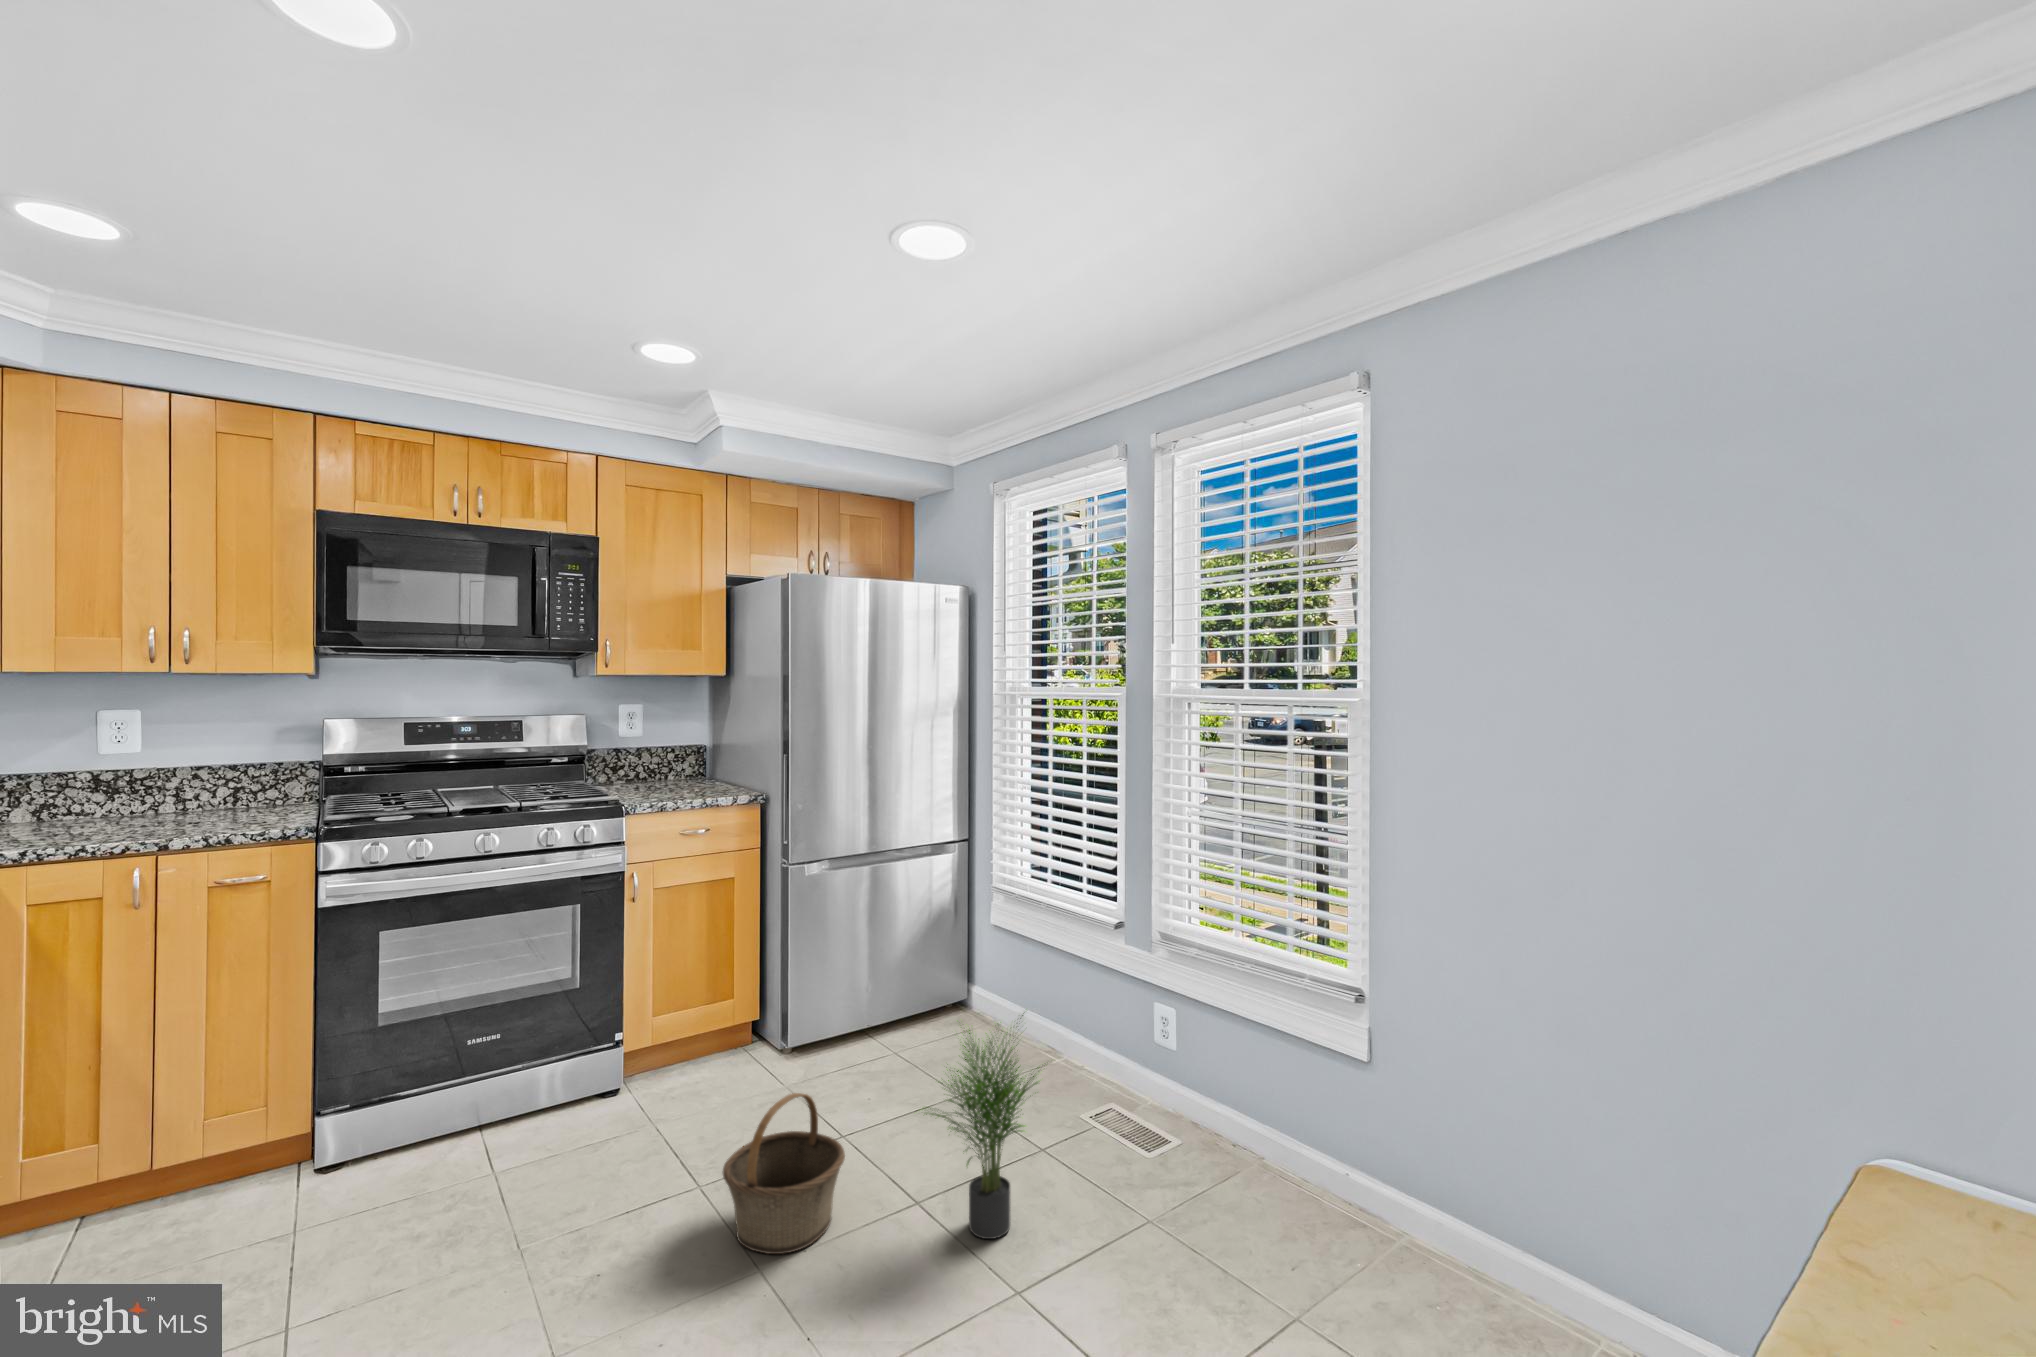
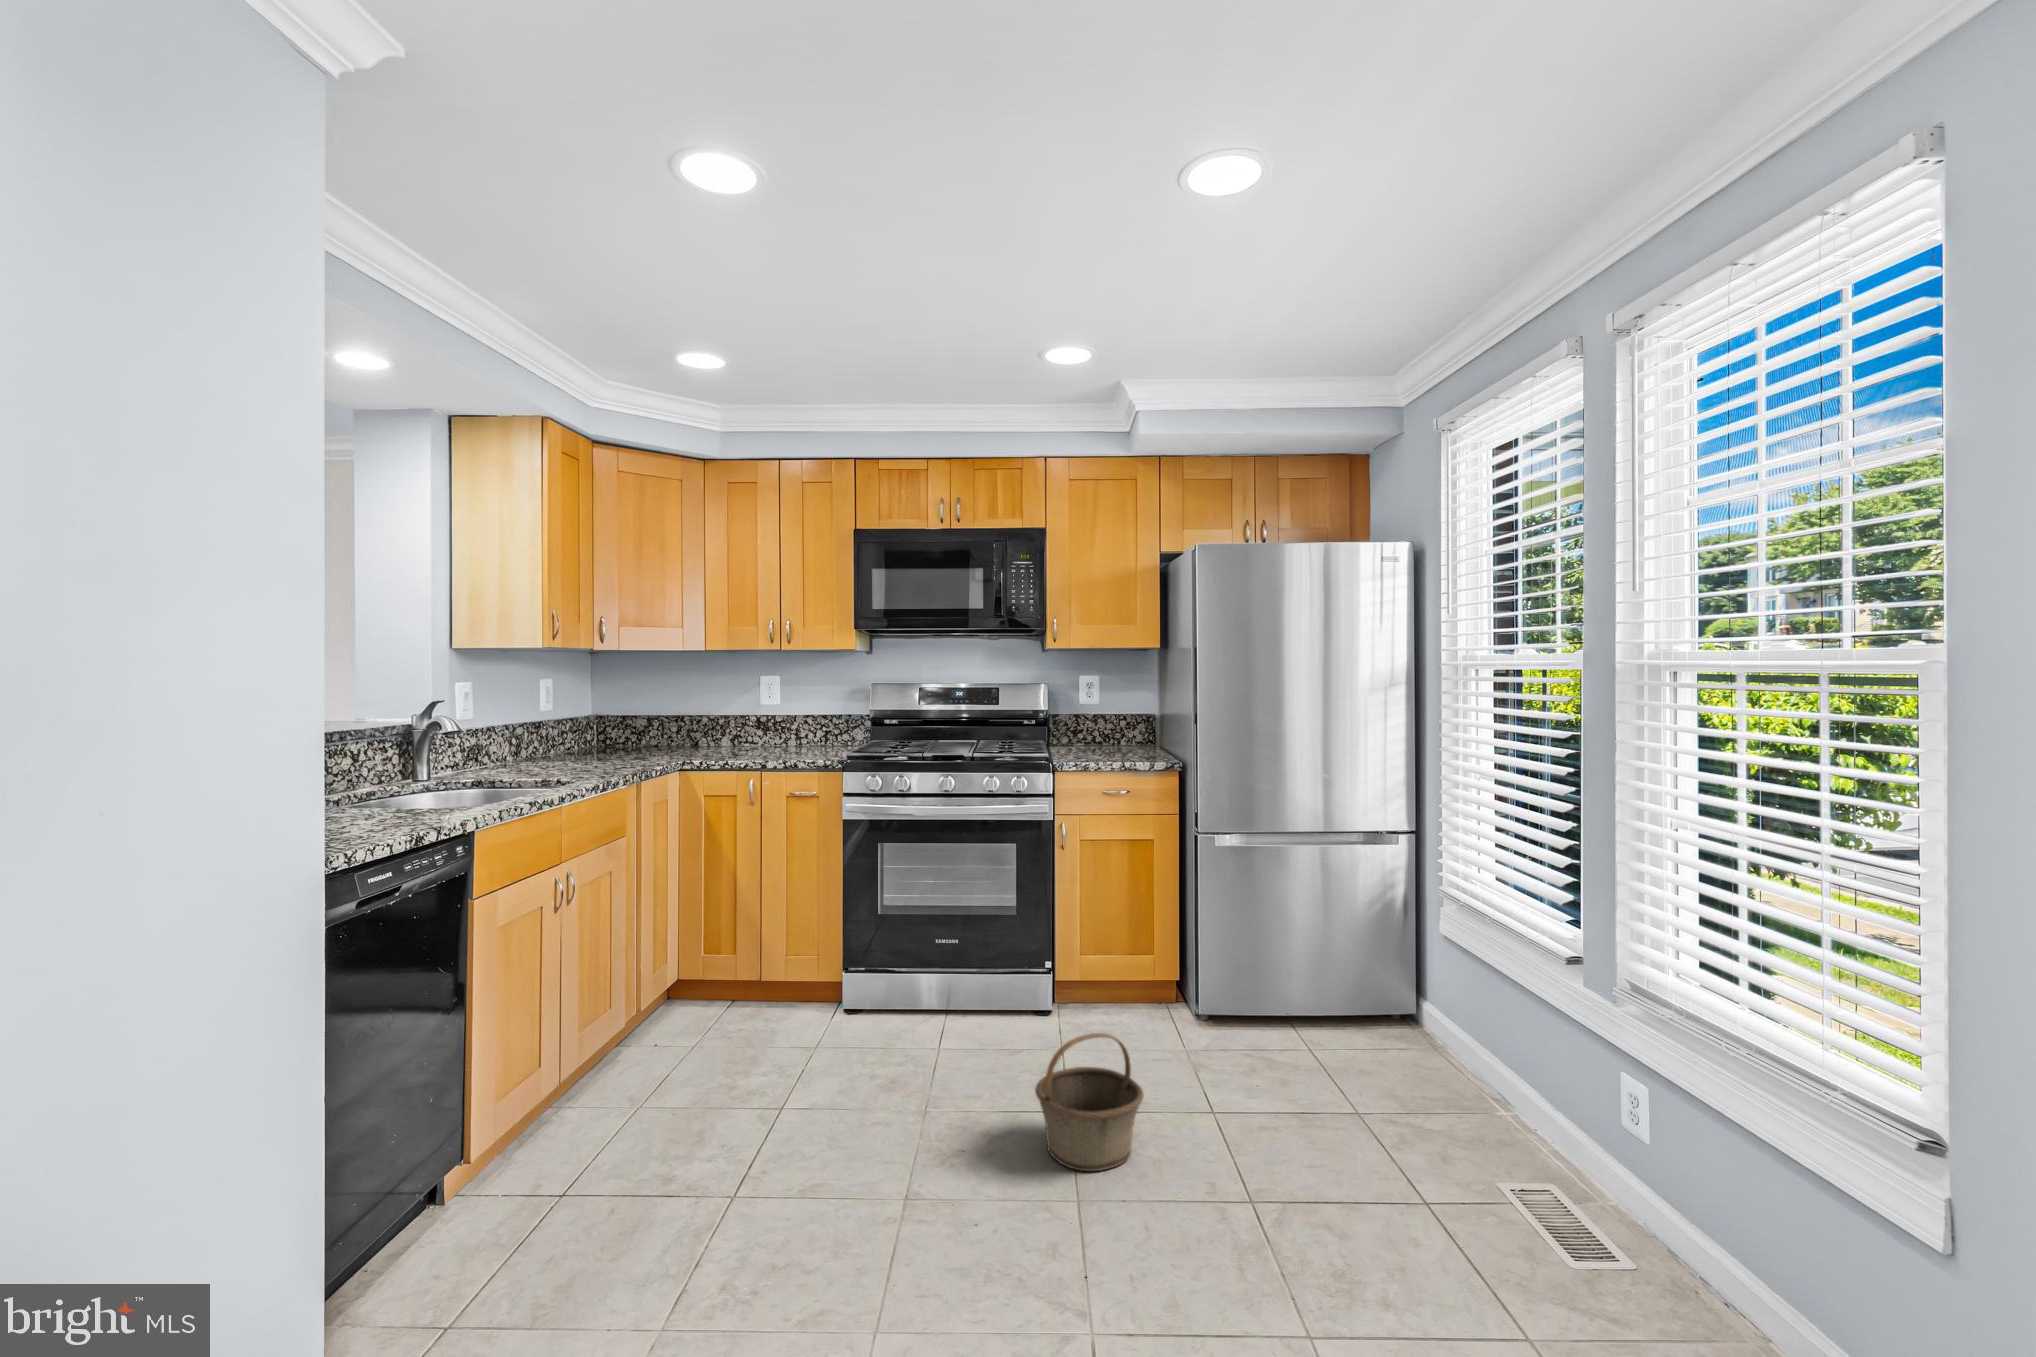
potted plant: present [926,1012,1039,1239] -> none [1169,998,1333,1235]

